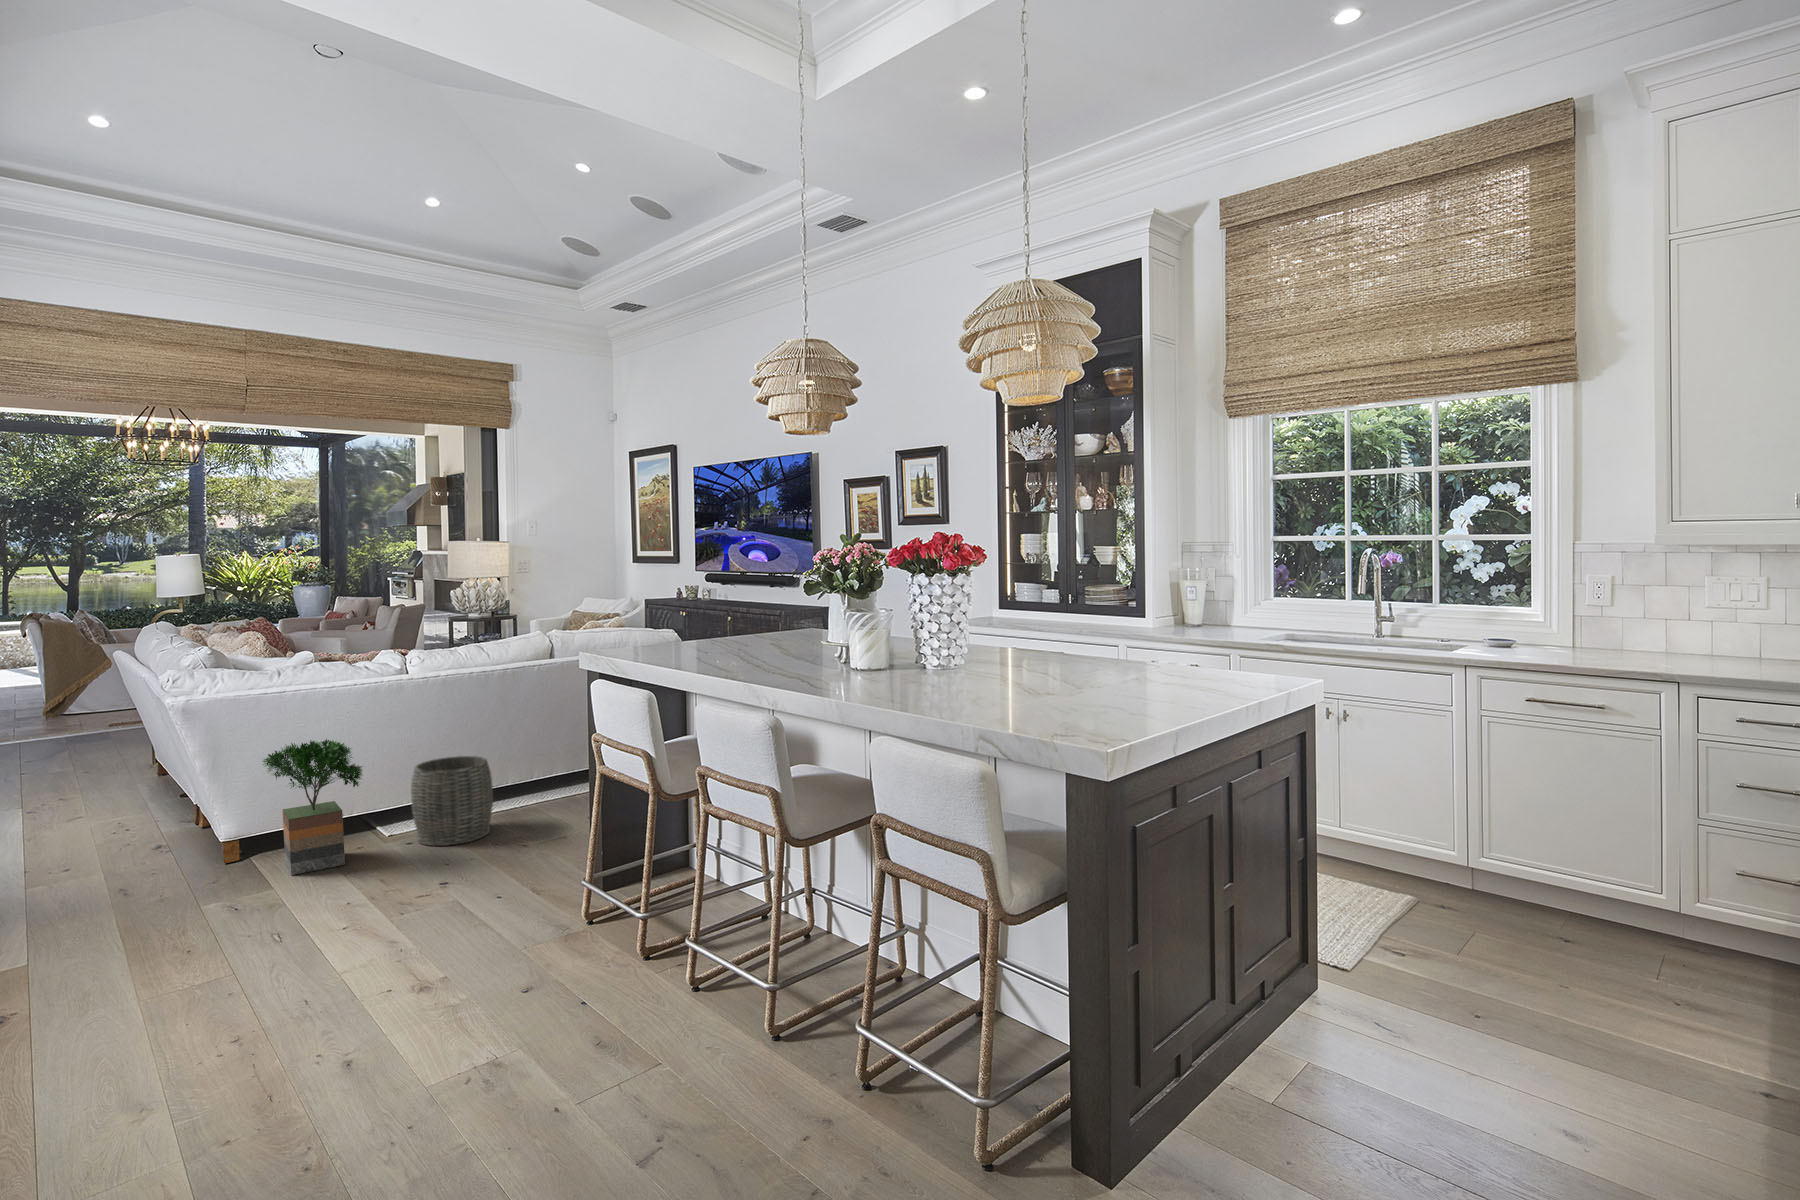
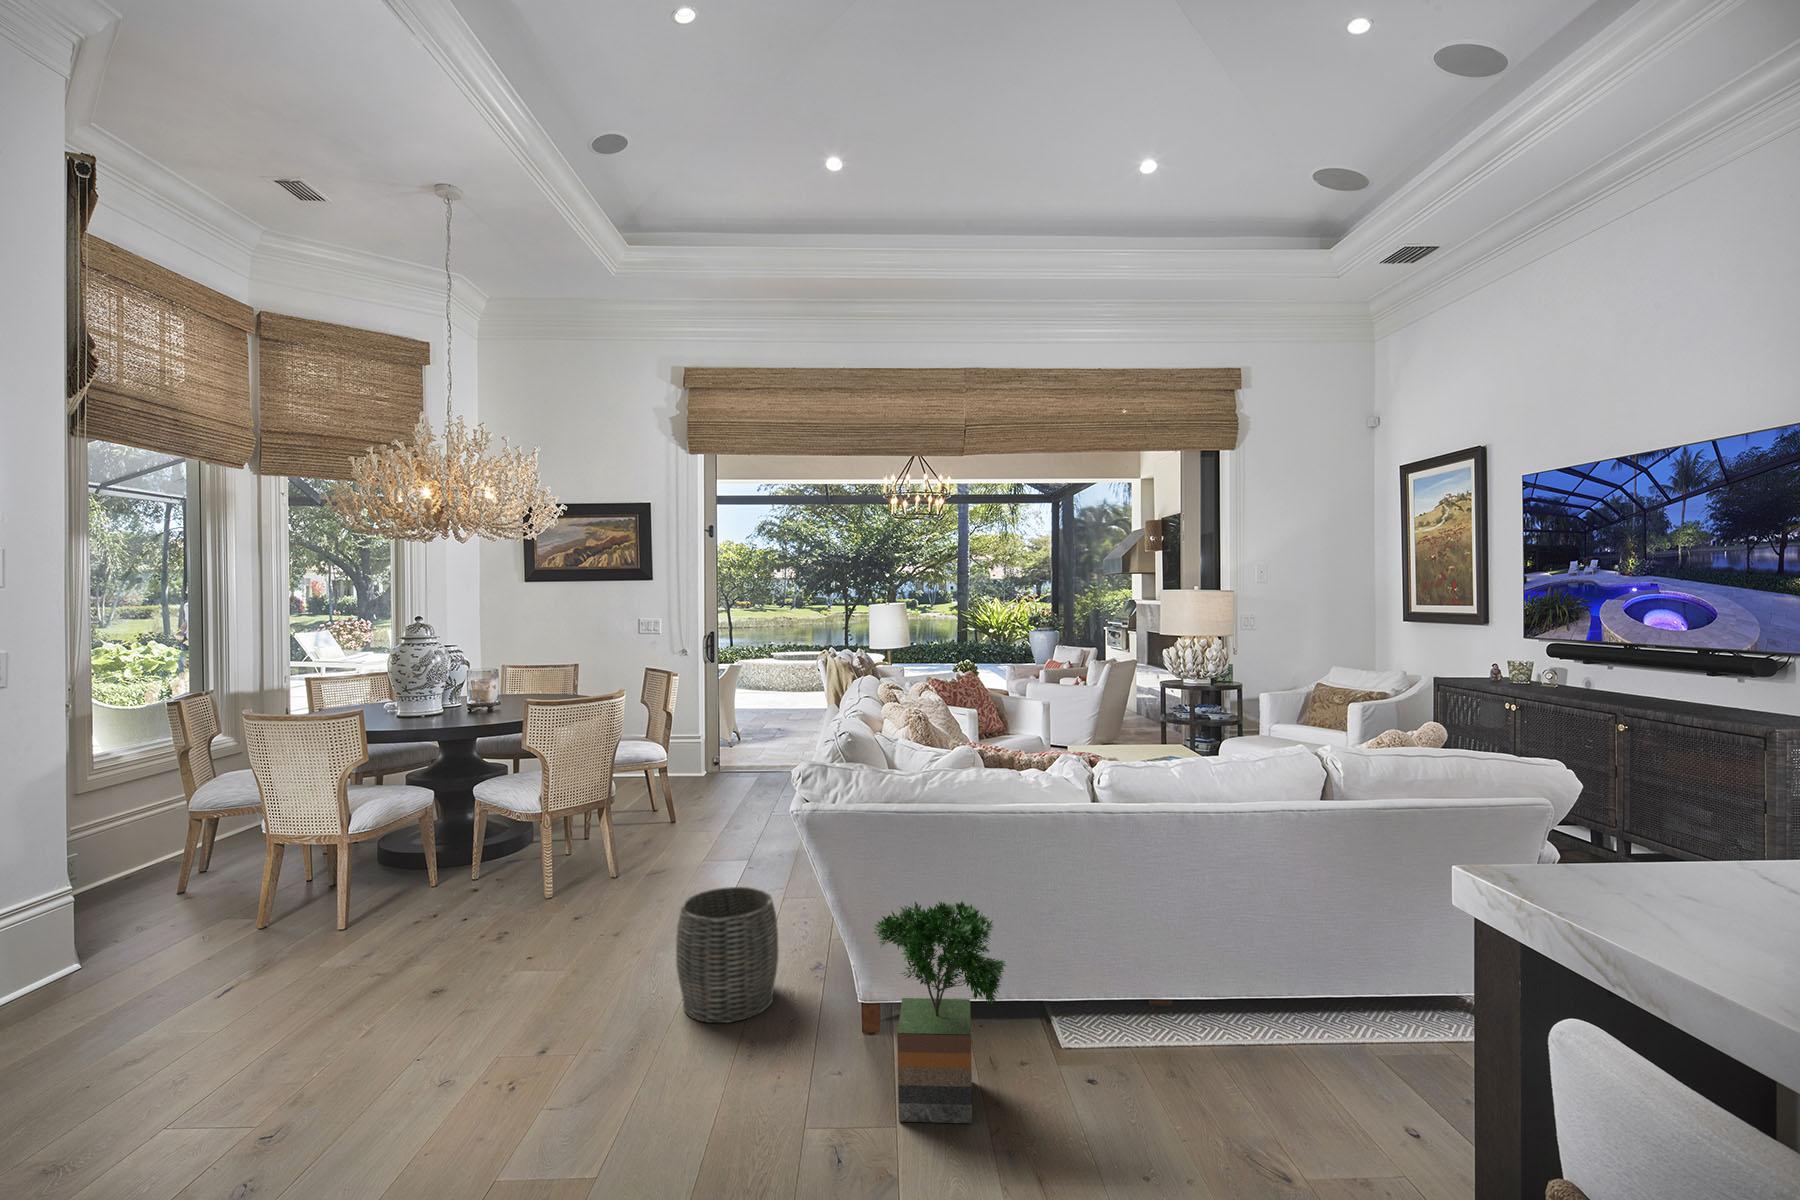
woven basket: present [411,756,493,846] -> present [676,887,778,1023]

